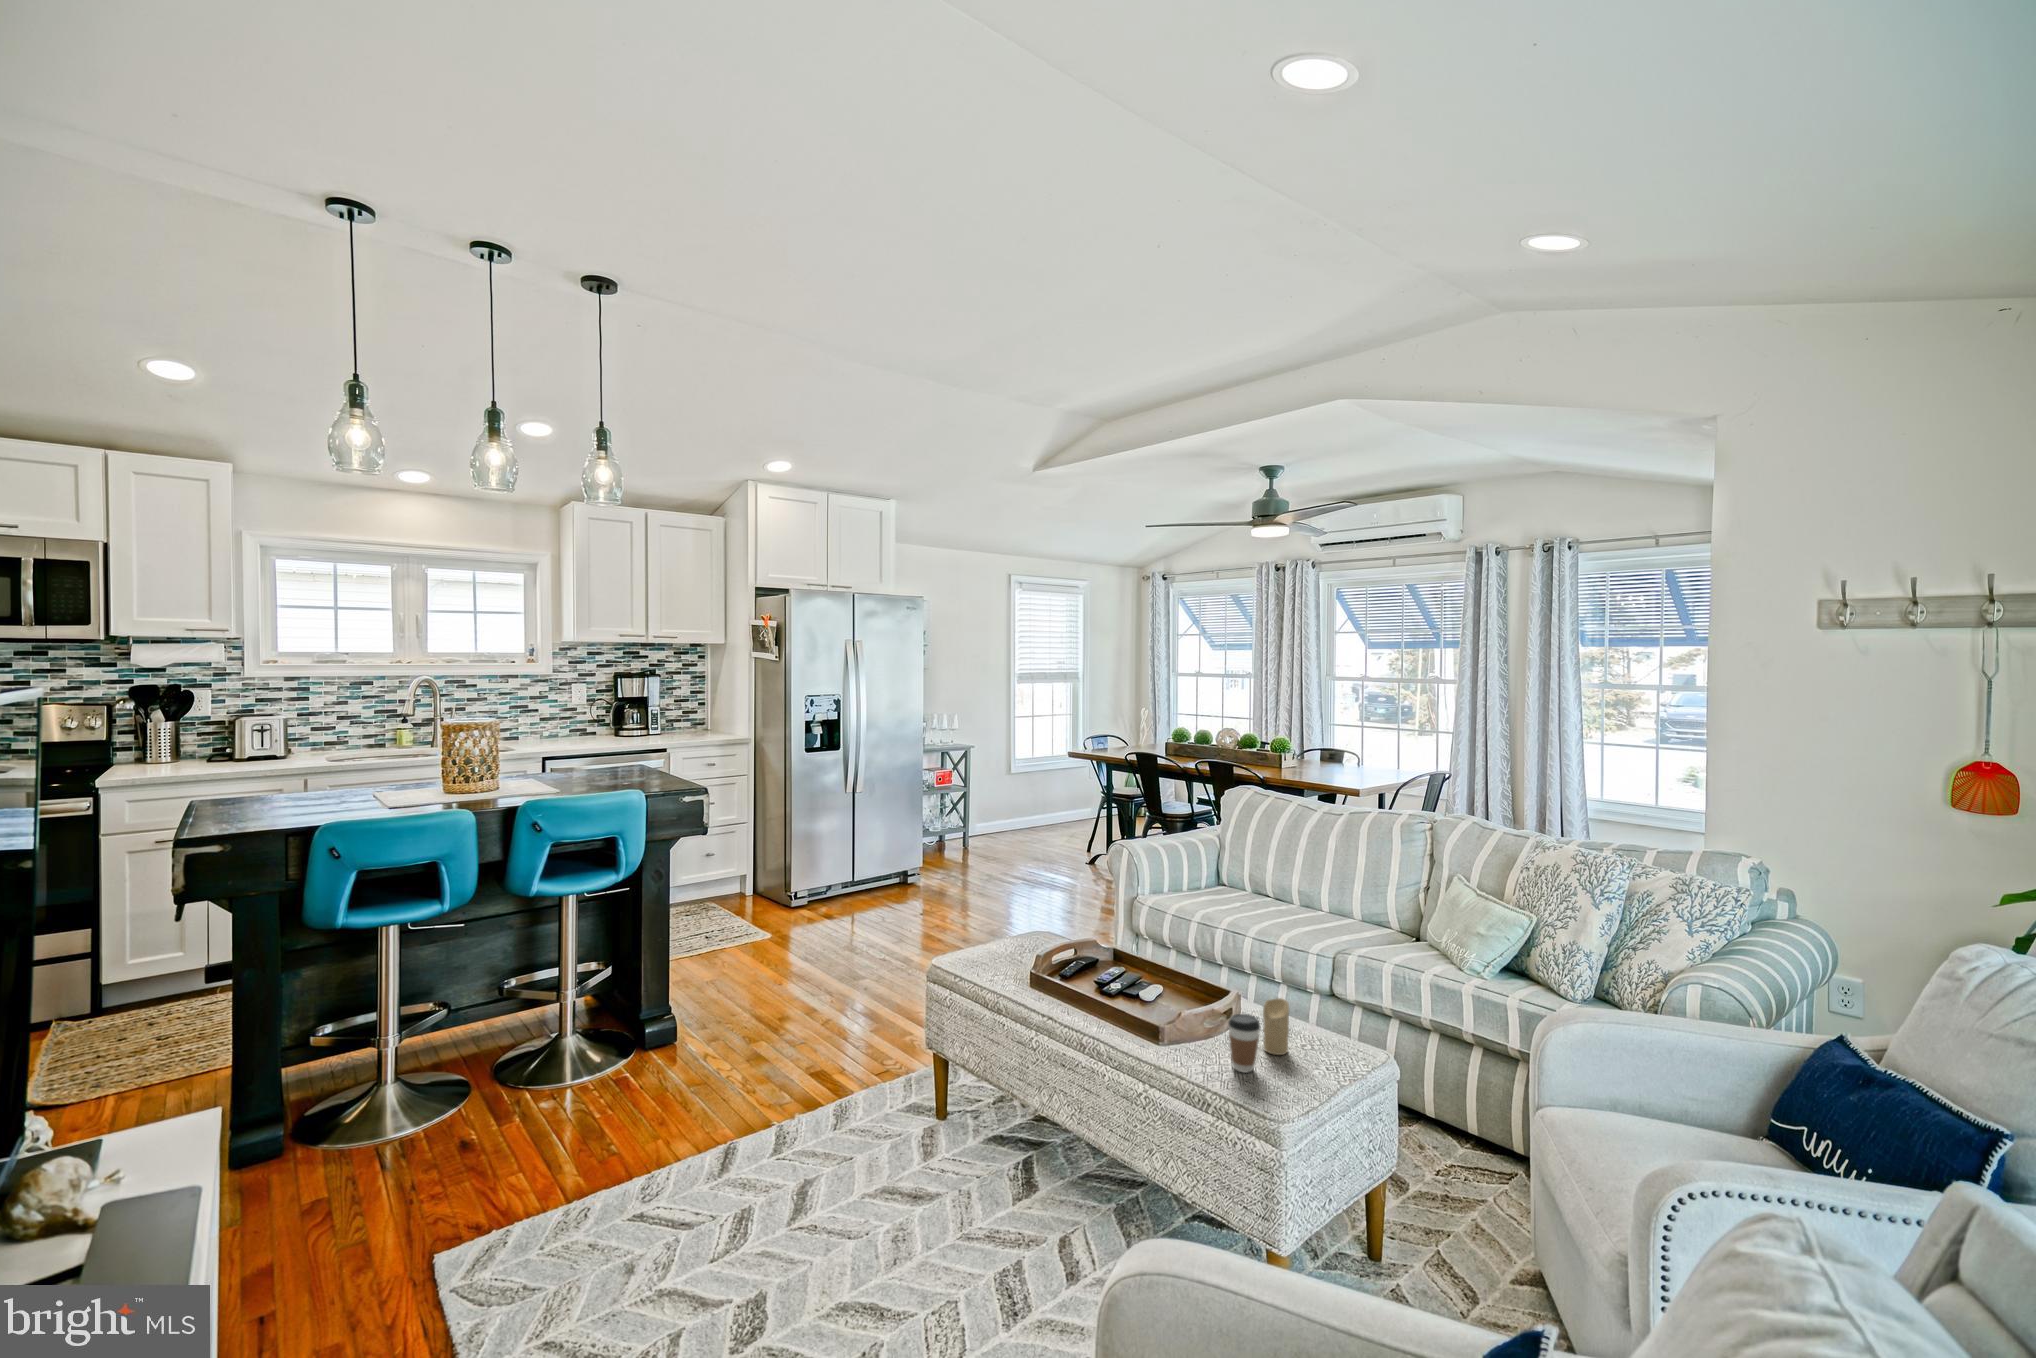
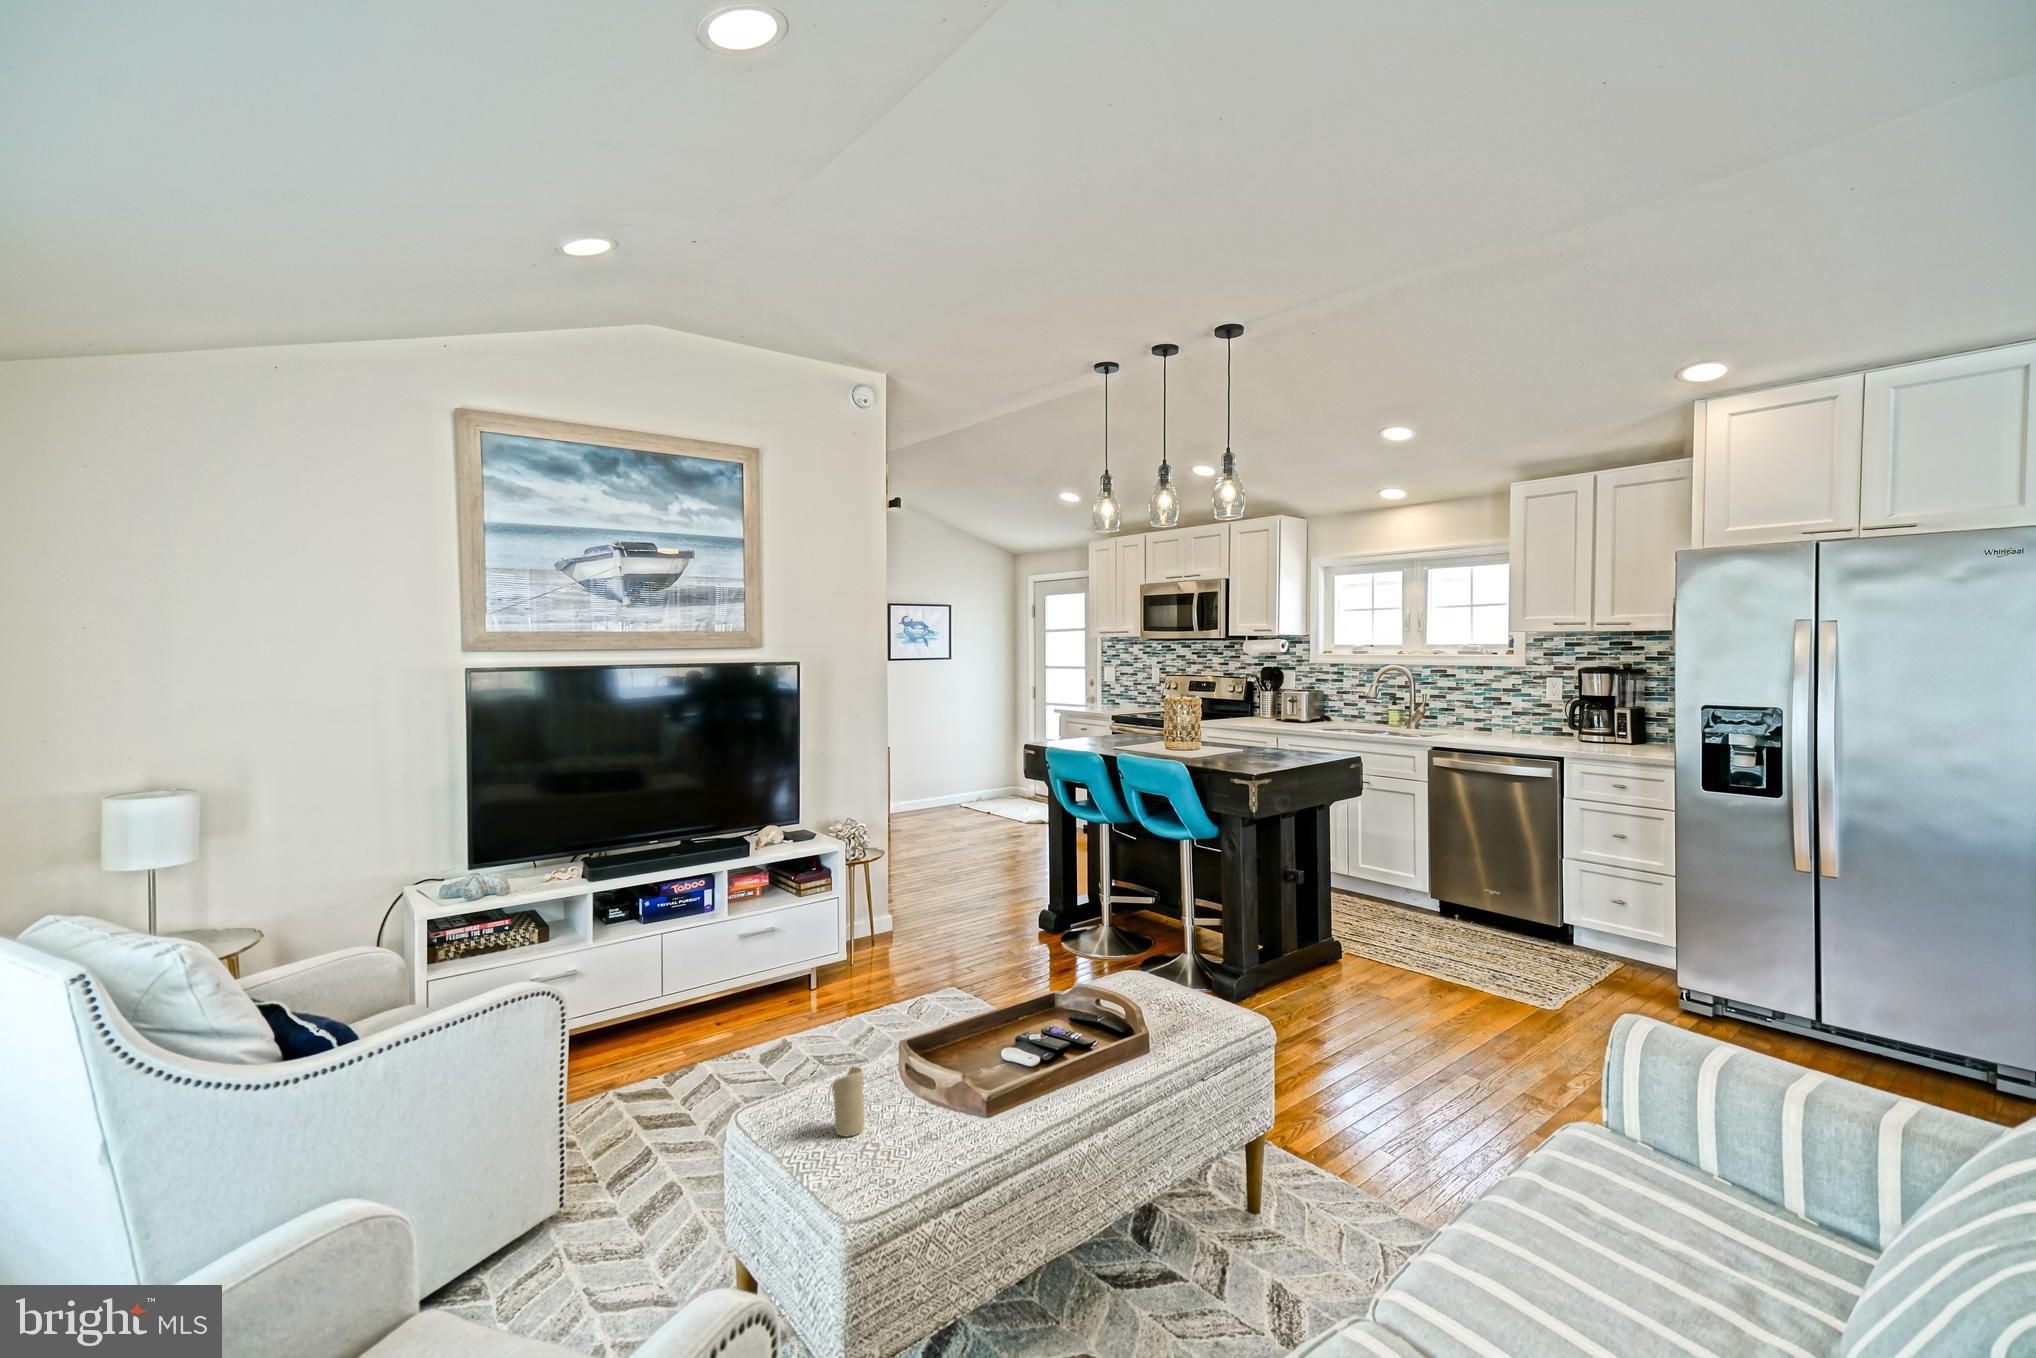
coffee cup: present [1228,1014,1260,1073] -> none [797,1045,834,1113]

